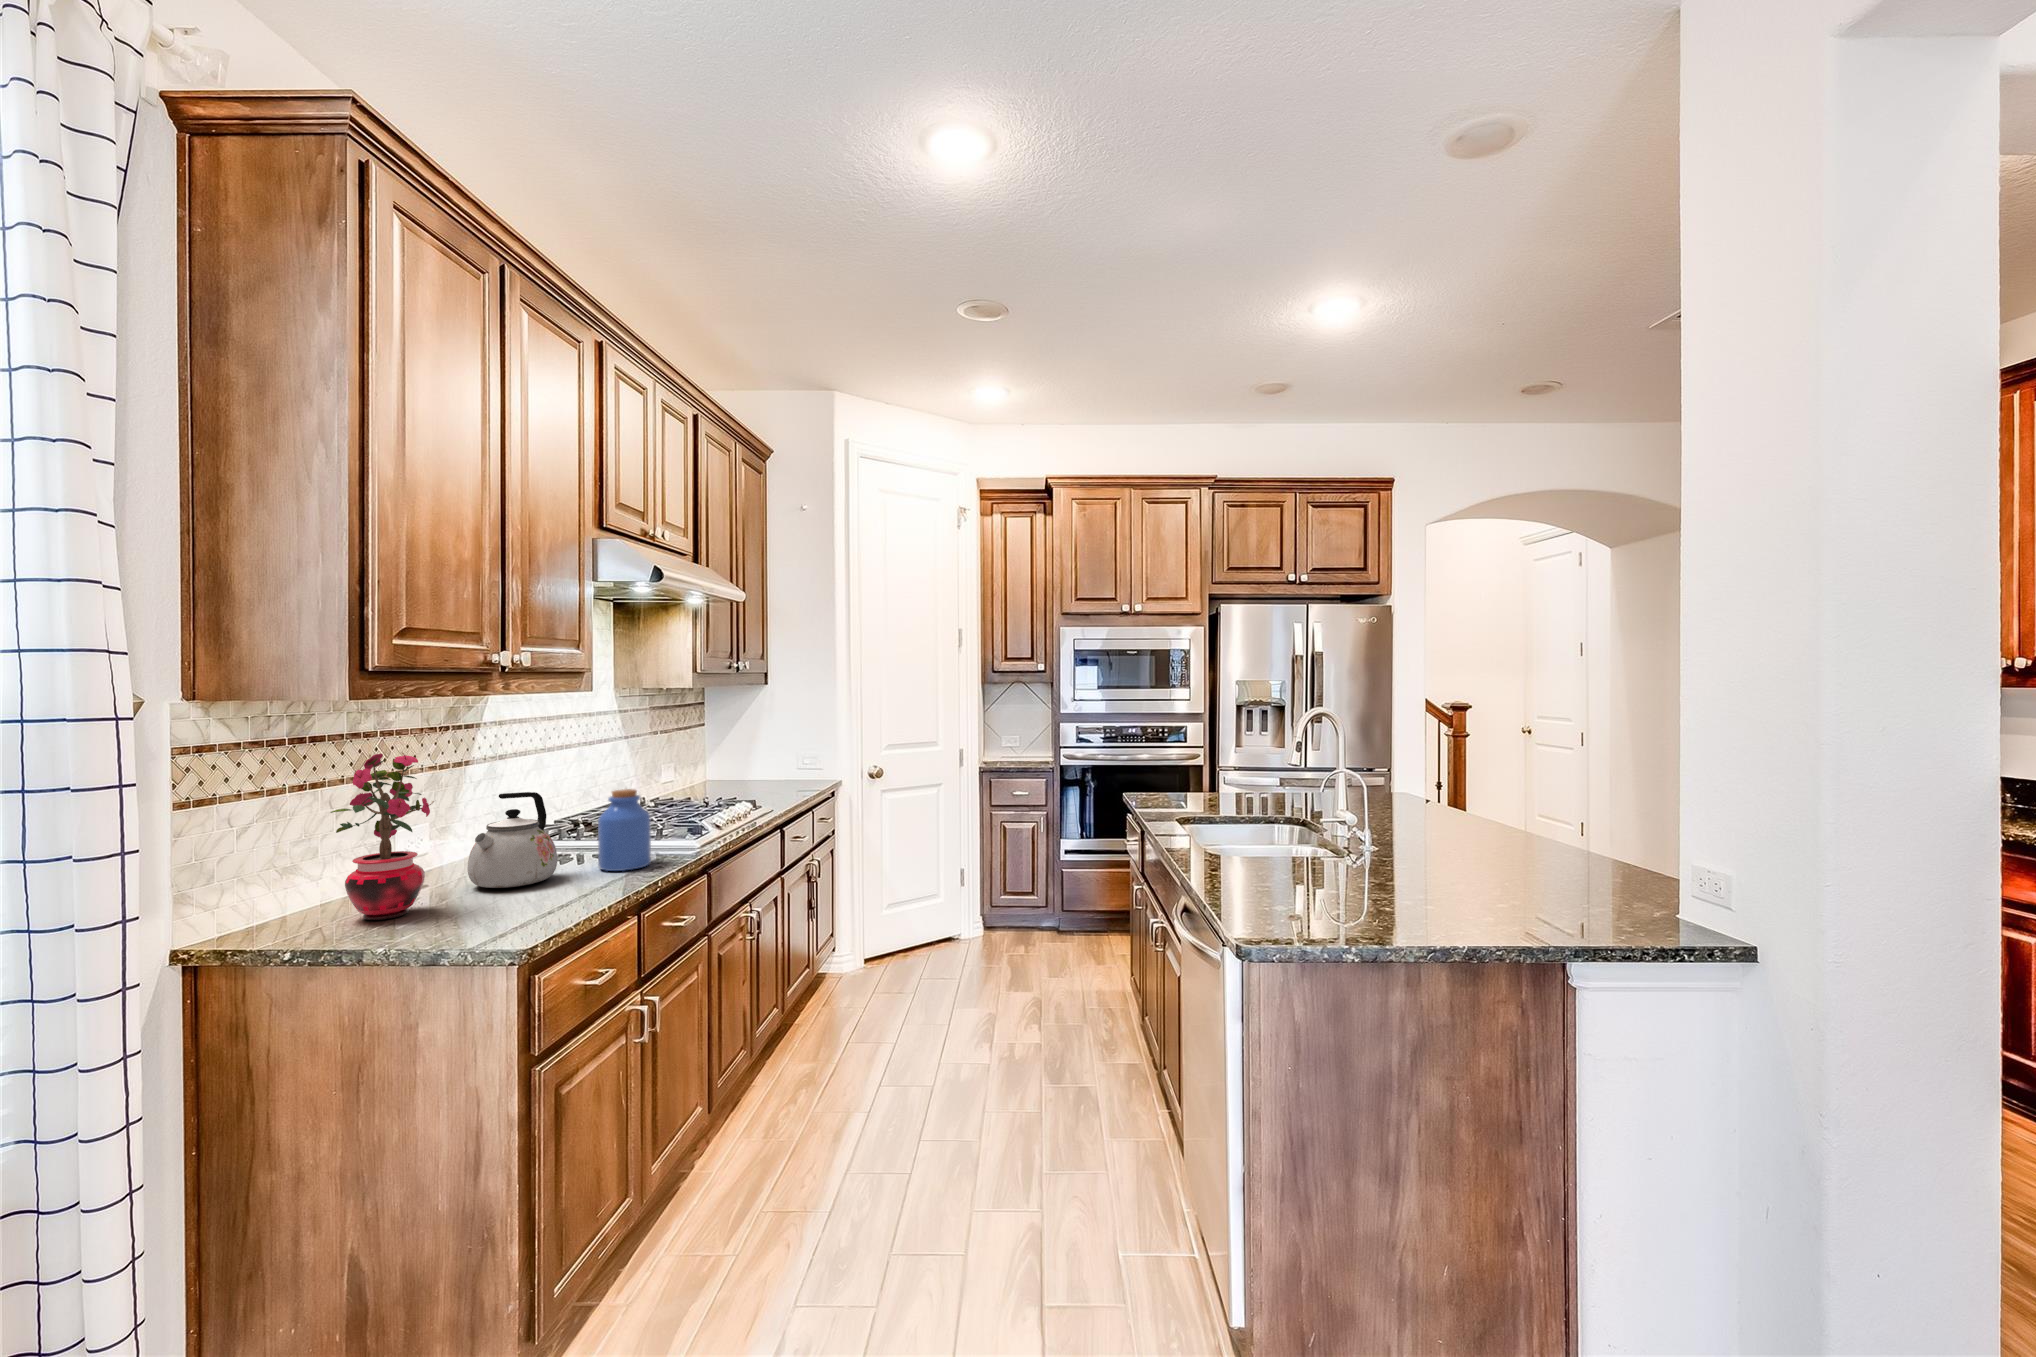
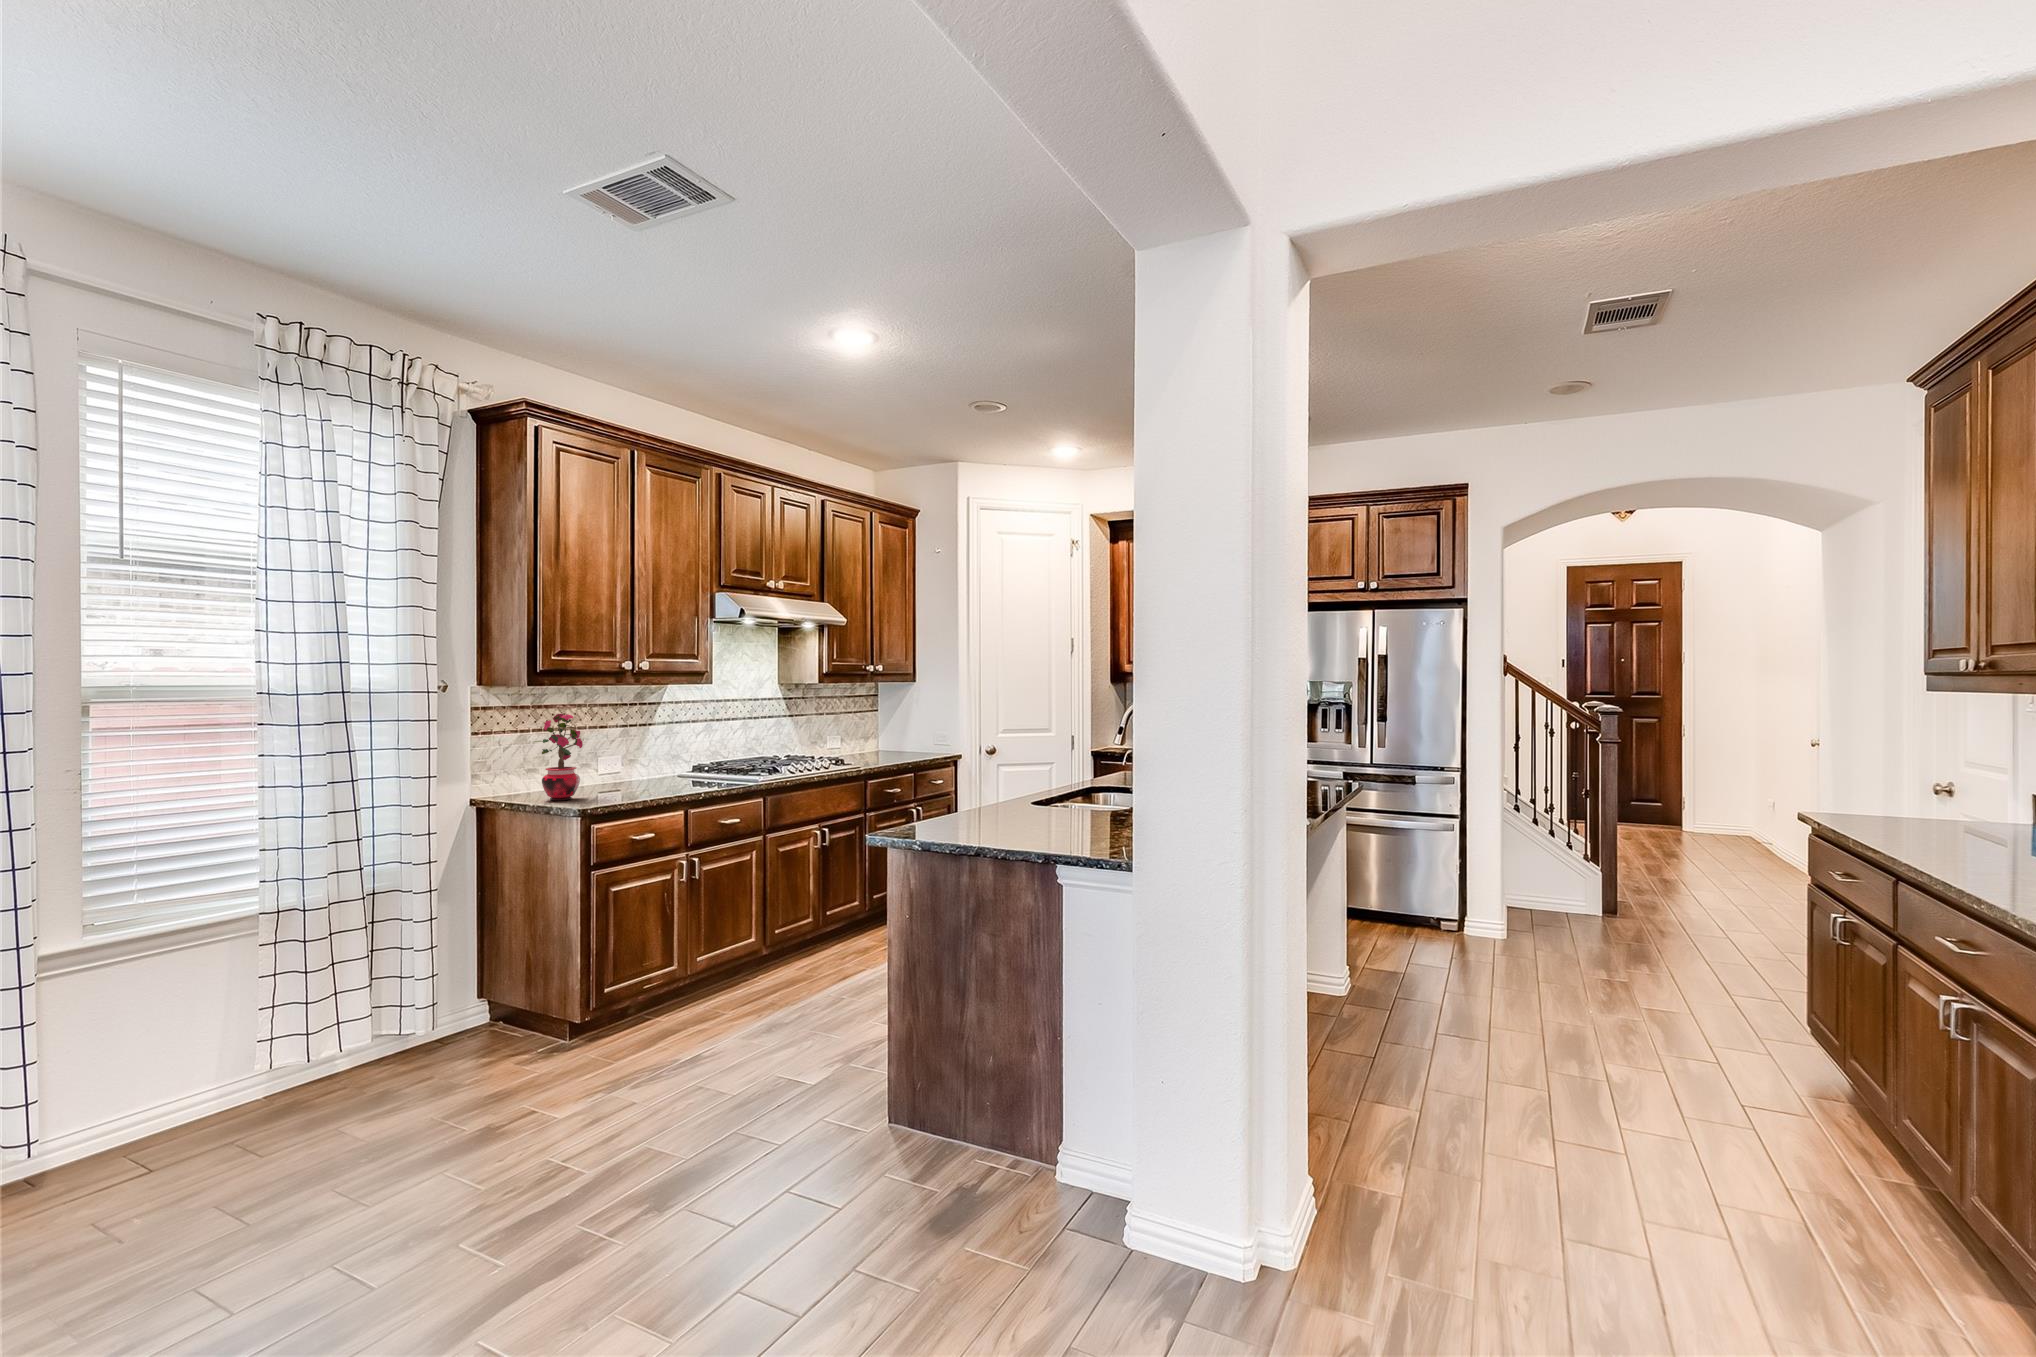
jar: present [598,789,651,871] -> none [685,744,716,792]
kettle: present [467,792,557,888] -> none [612,741,660,794]

